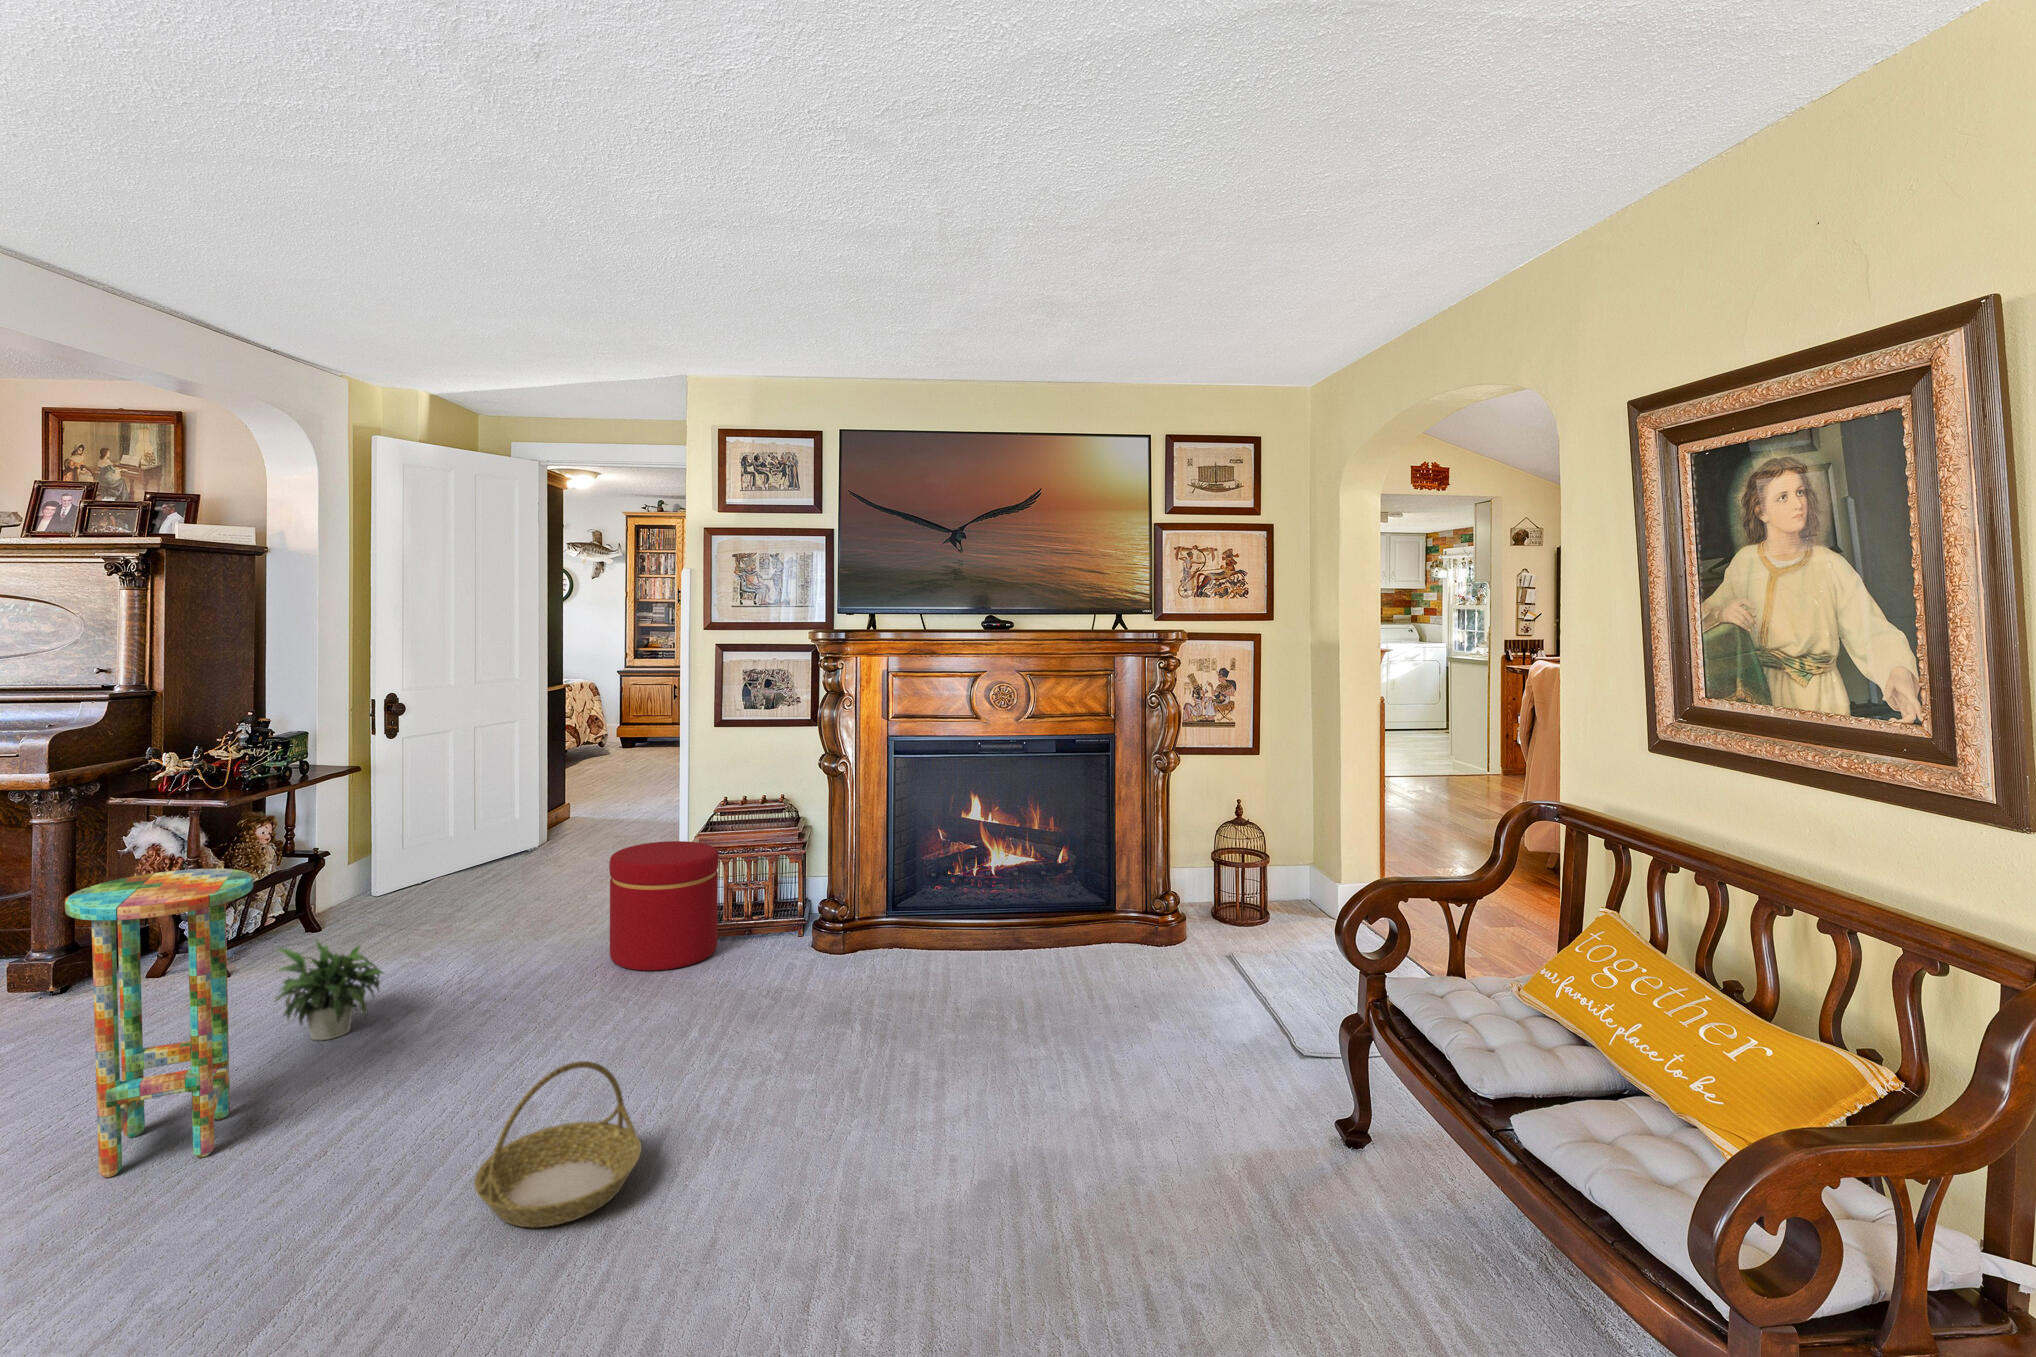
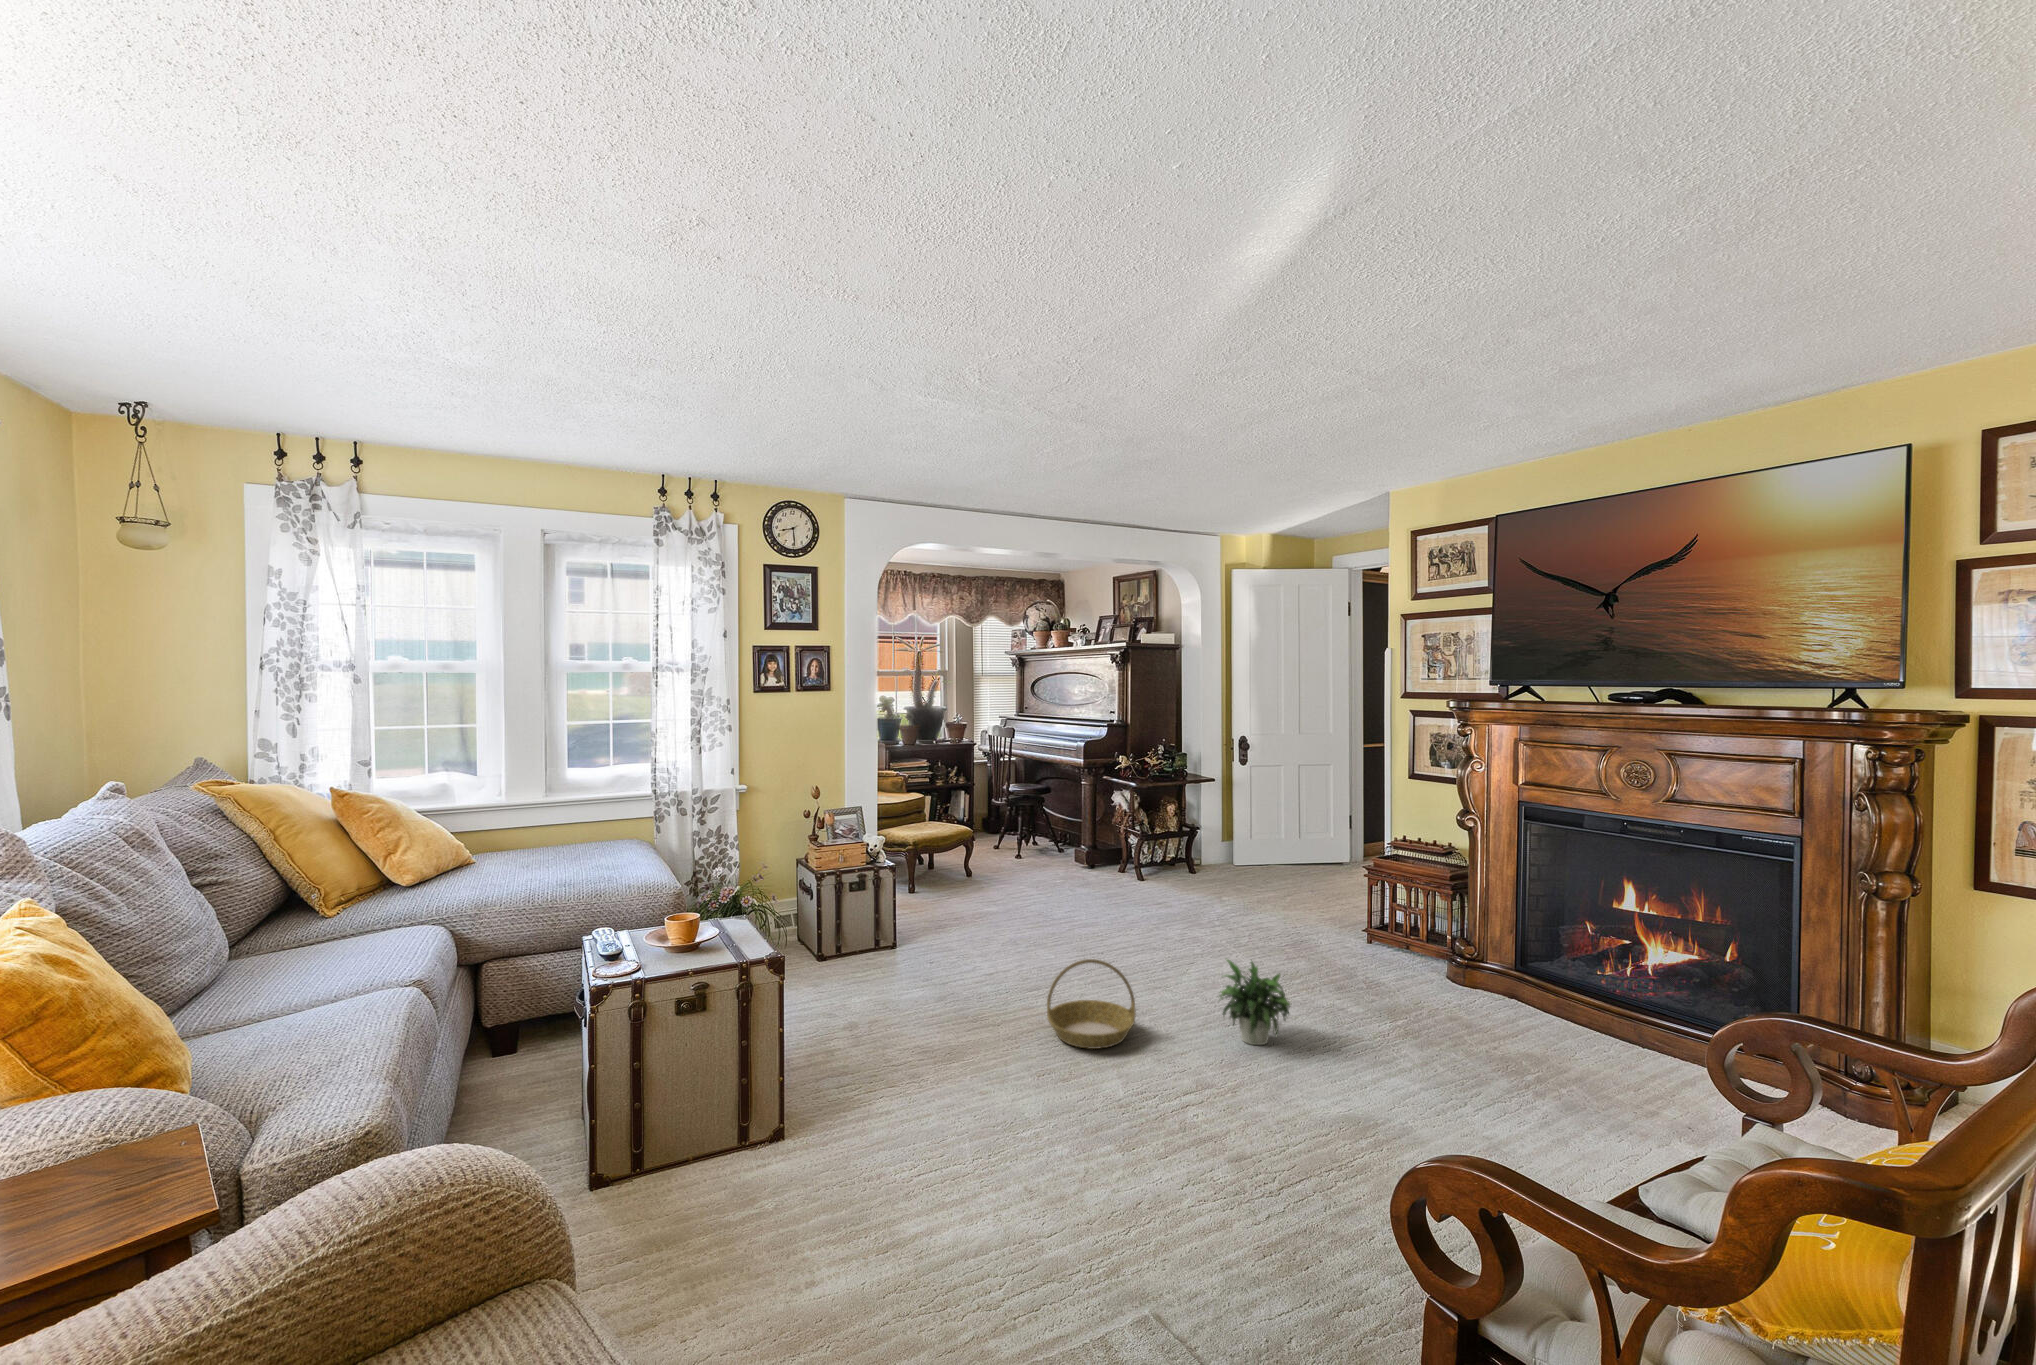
ottoman: present [609,841,719,971] -> none [1268,865,1351,964]
side table: present [65,869,253,1178] -> none [976,821,1041,962]
potted plant: present [274,941,384,1040] -> present [1220,960,1290,1045]

